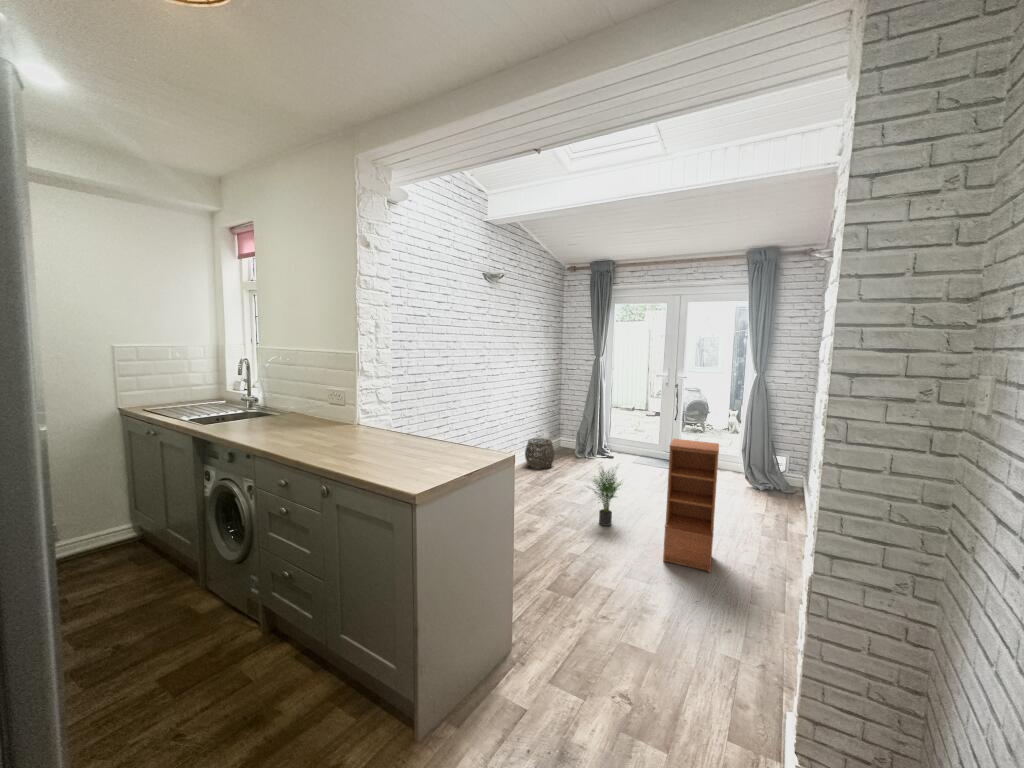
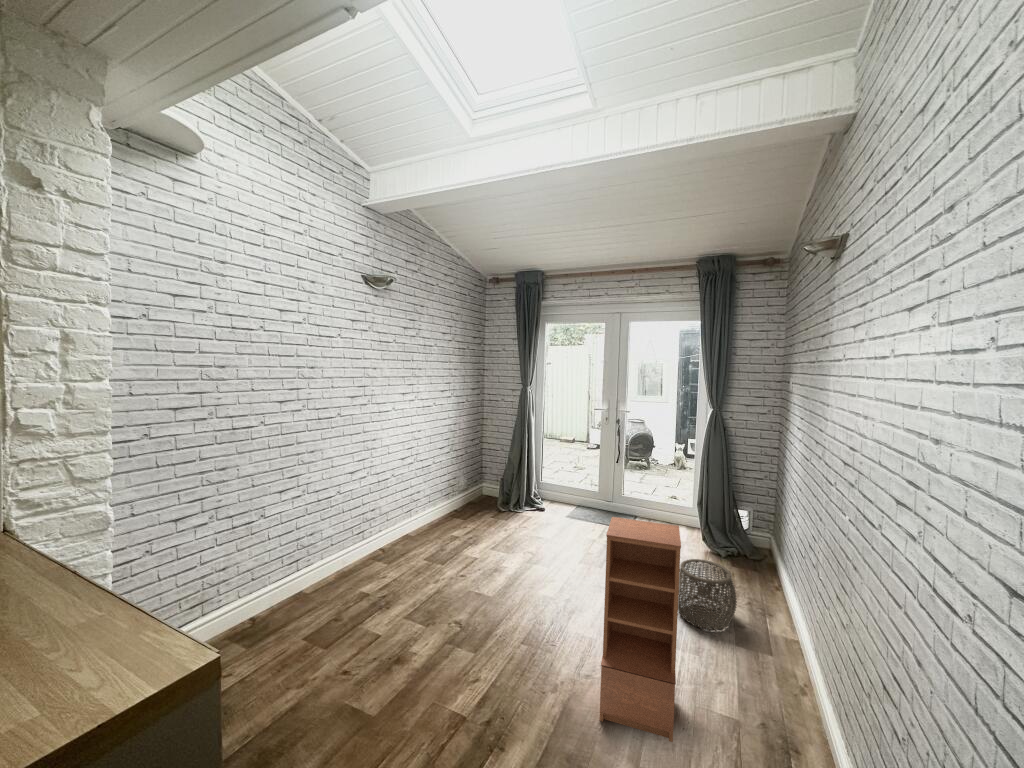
woven basket: present [525,438,554,469] -> present [678,559,737,630]
potted plant: present [593,470,621,526] -> none [485,545,551,640]

